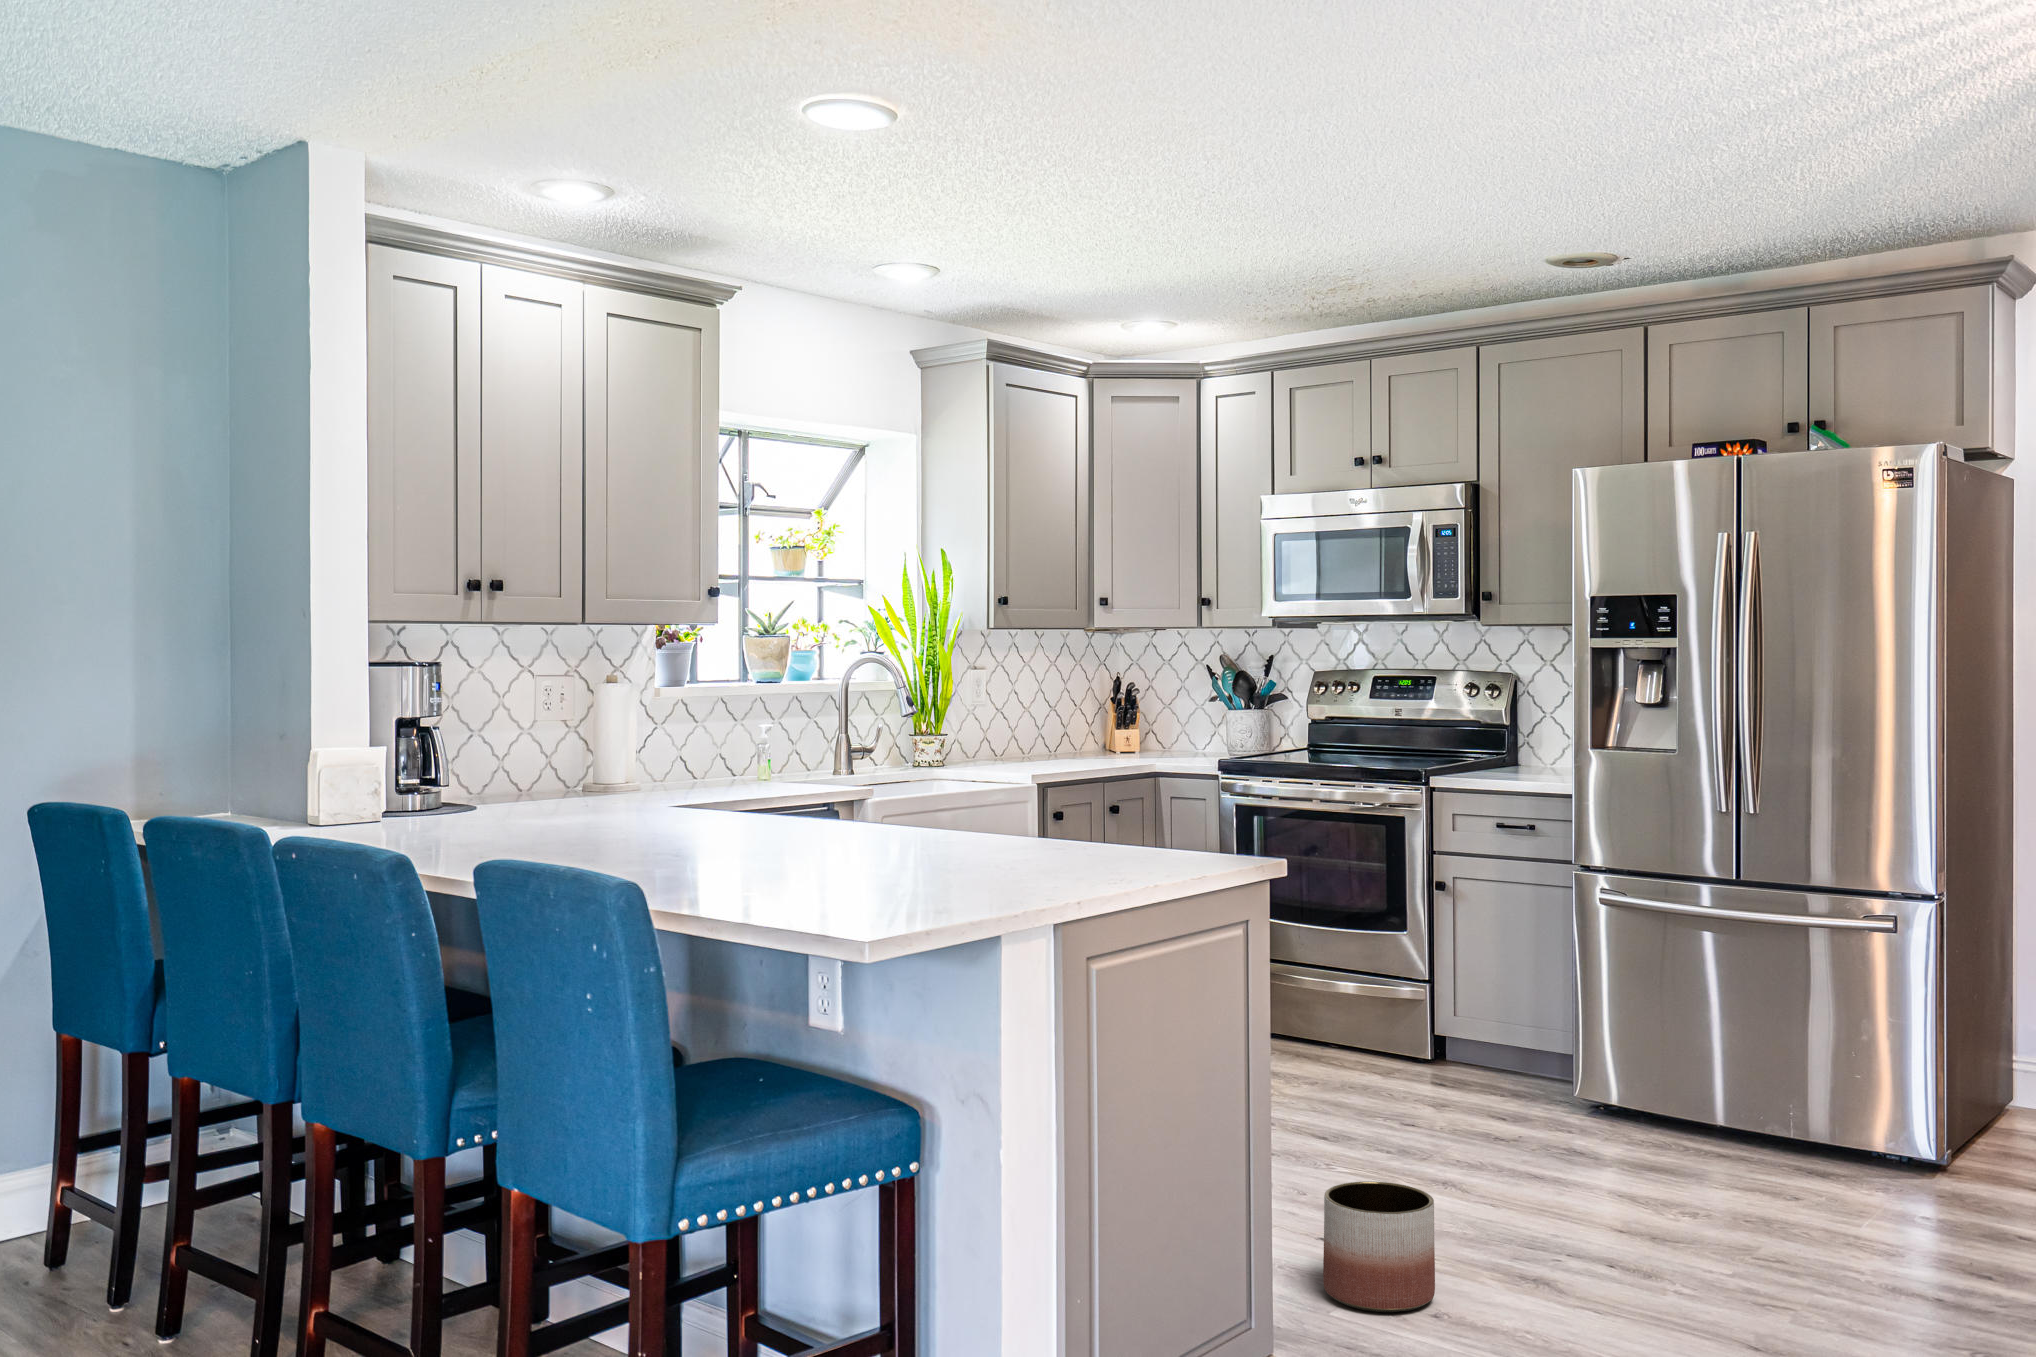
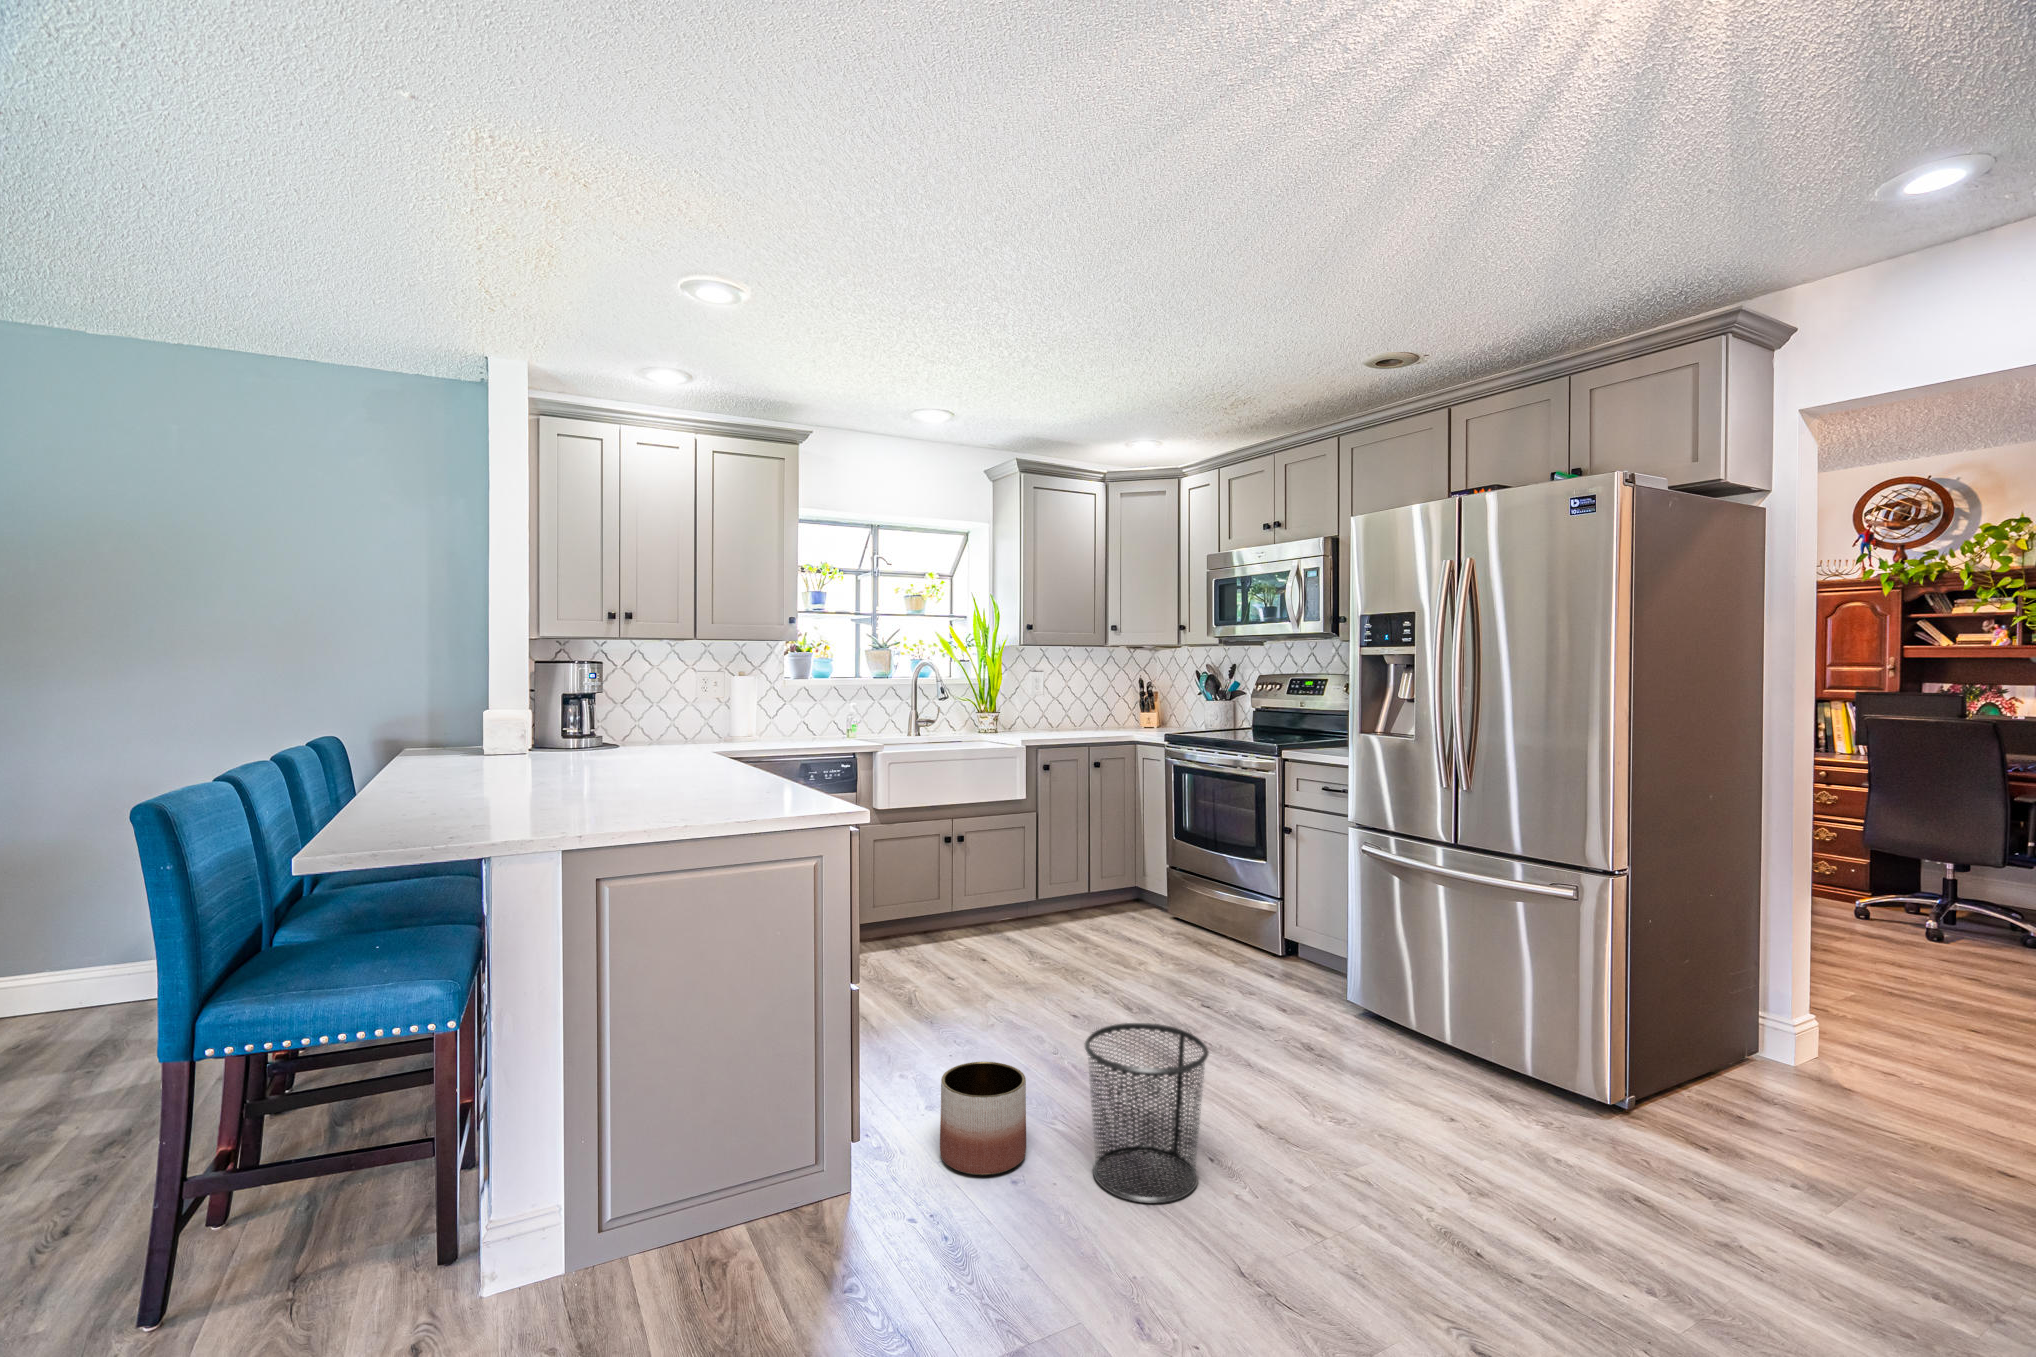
waste bin: none [1496,1110,1652,1307] -> present [1085,1023,1209,1204]

